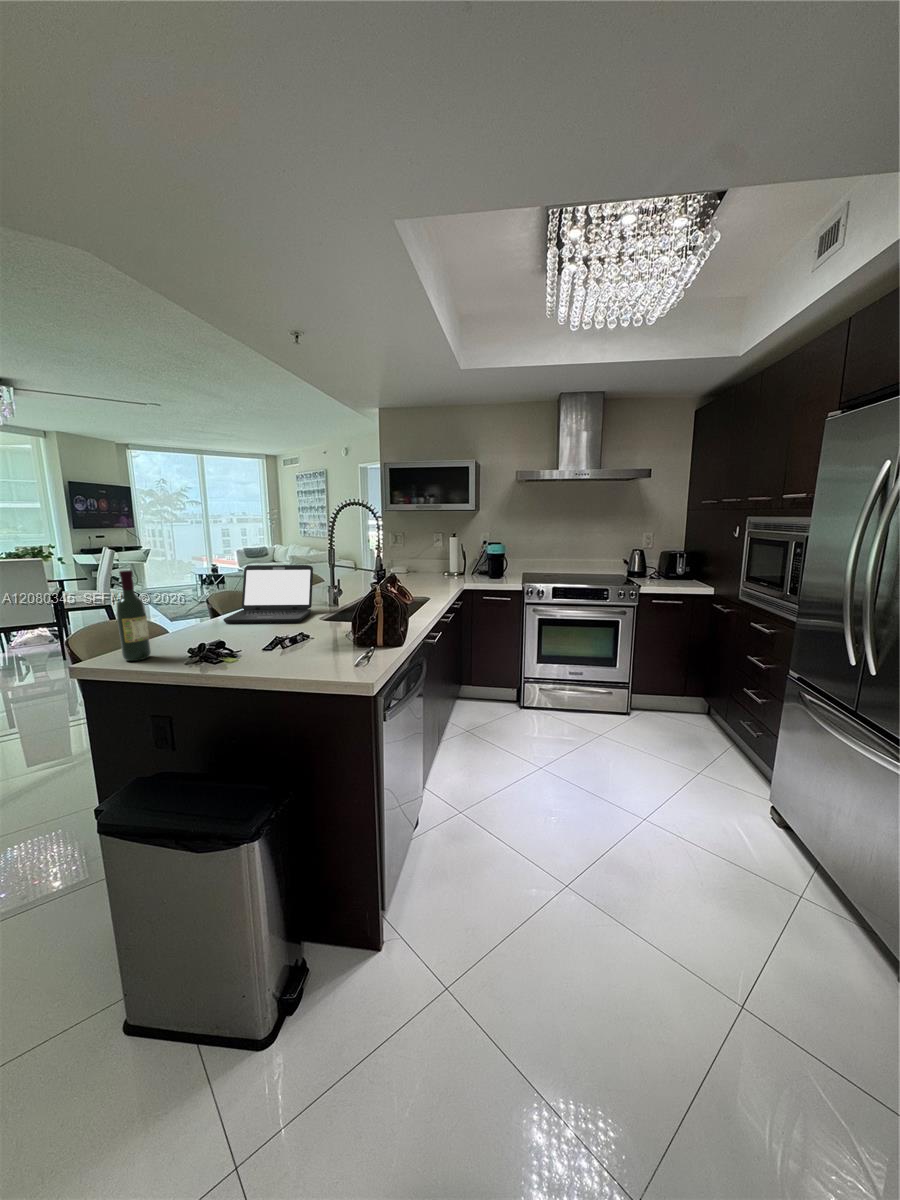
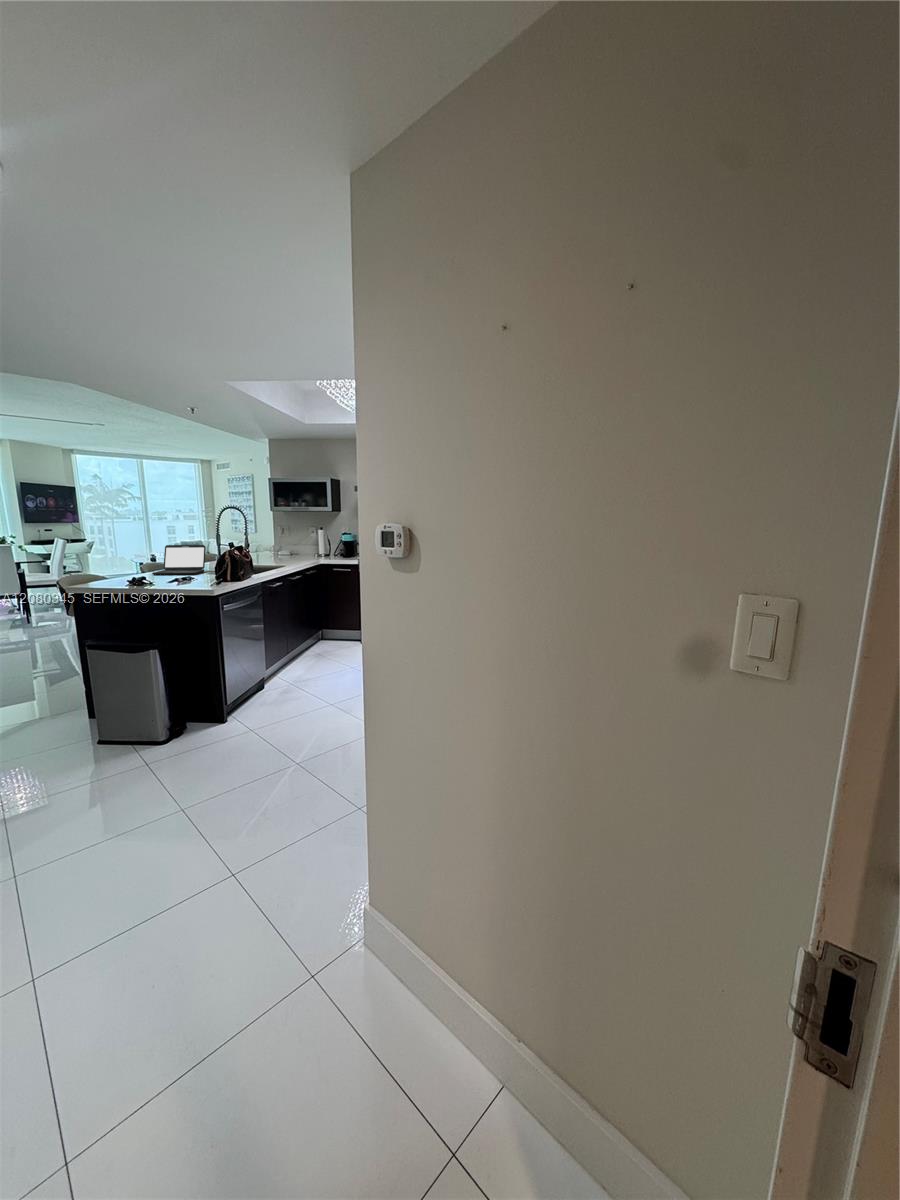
wine bottle: present [117,570,151,661] -> none [99,543,115,584]

